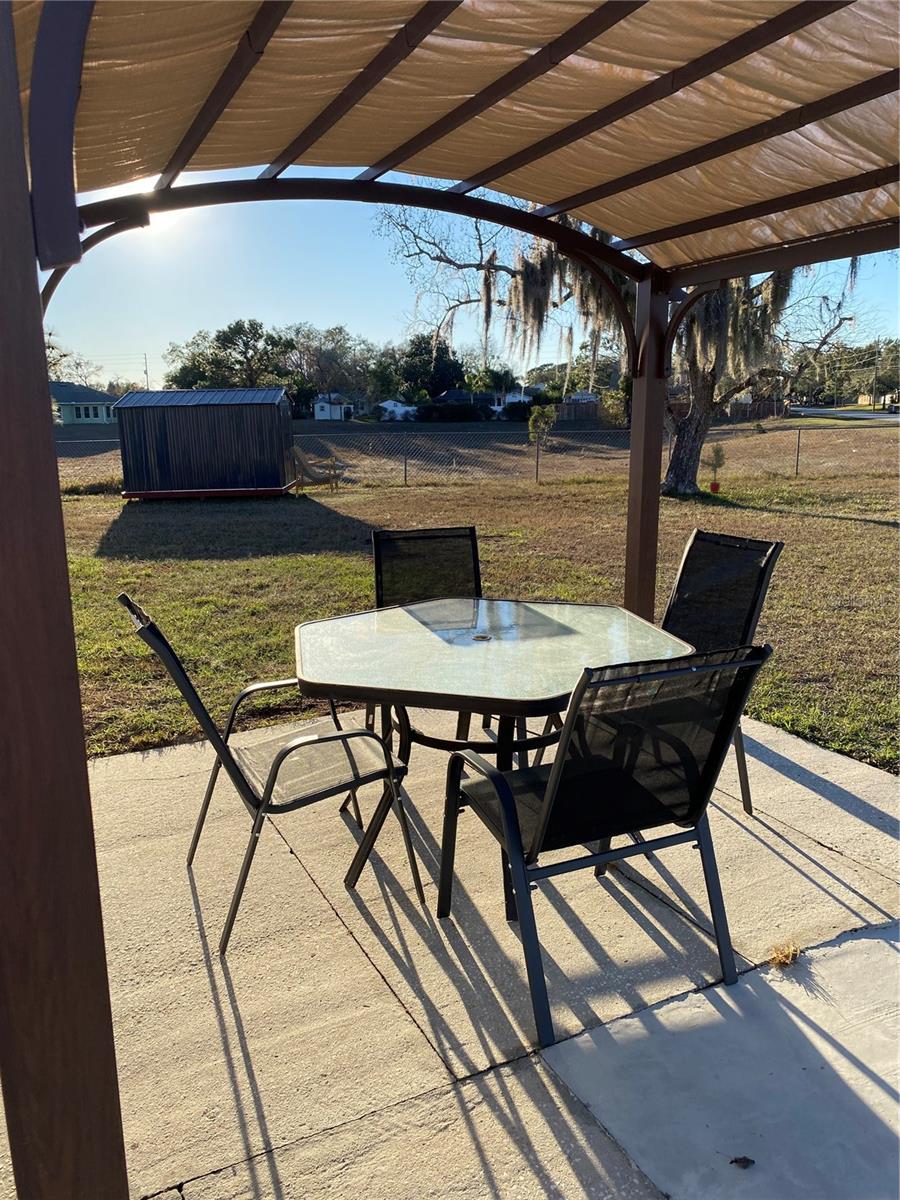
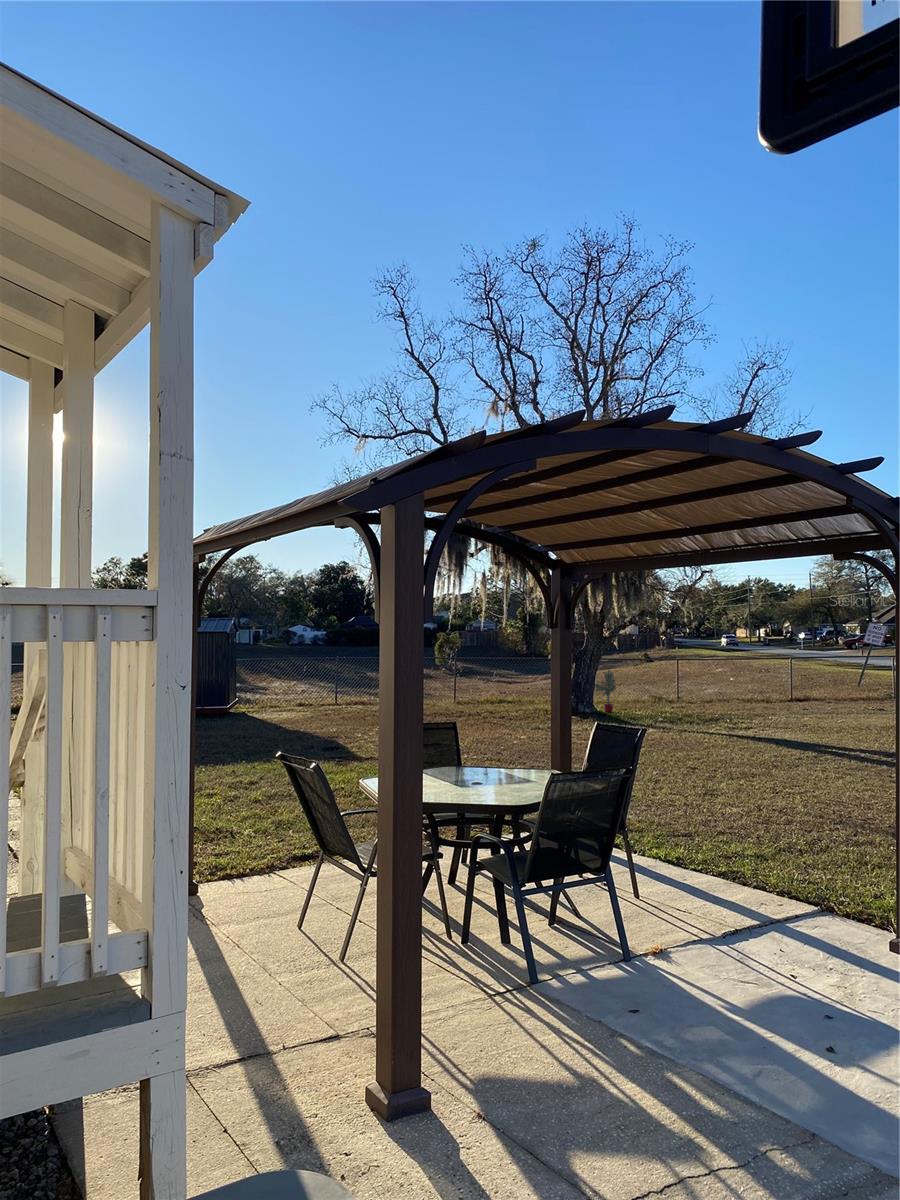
lounge chair: present [290,446,344,497] -> none [233,667,280,714]

